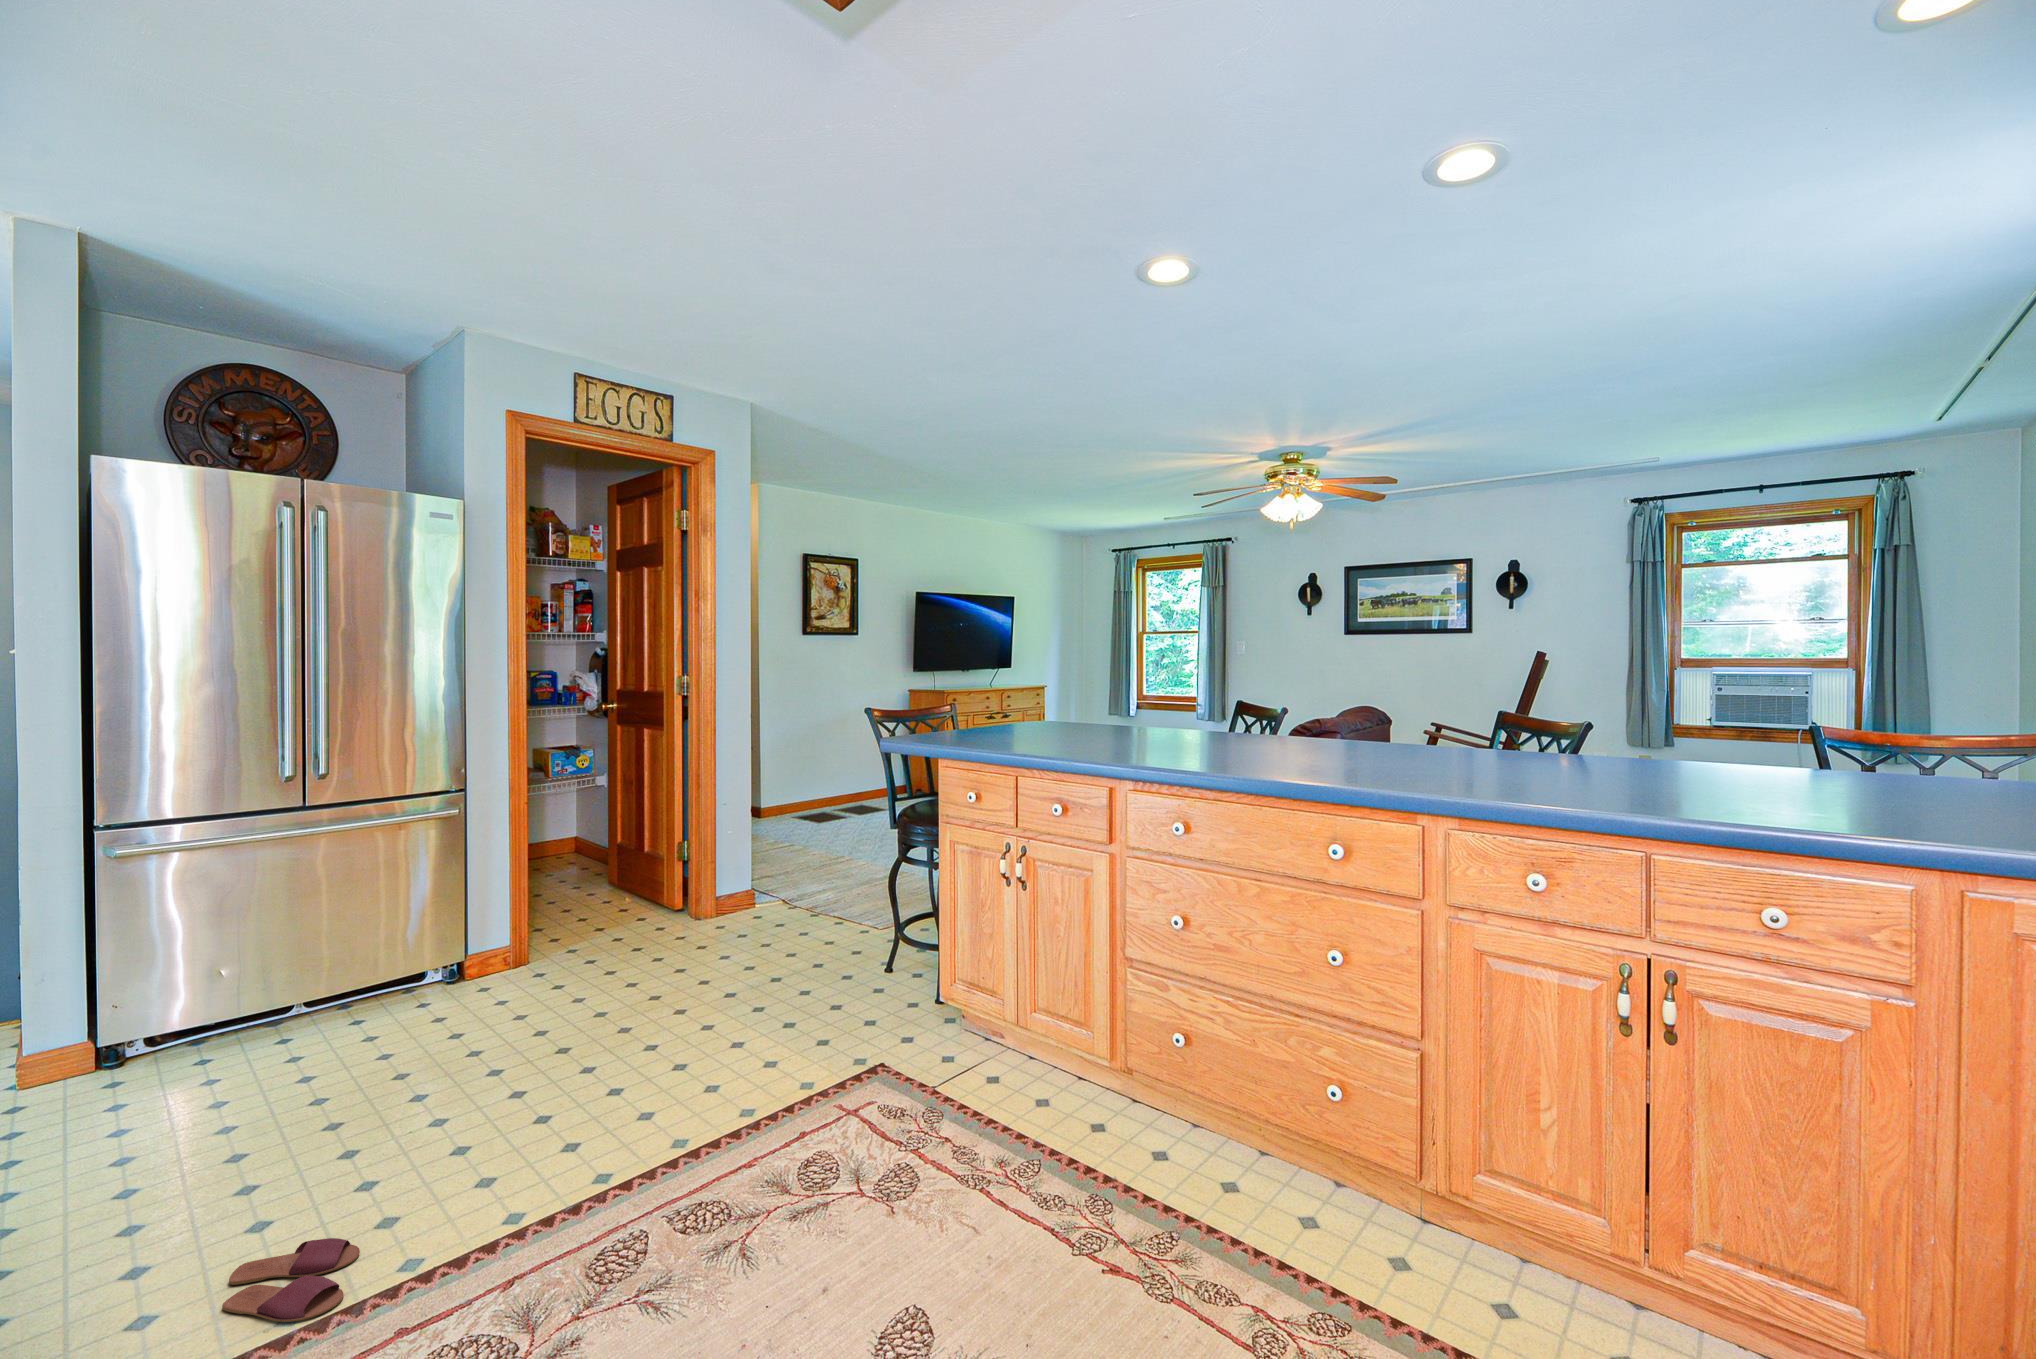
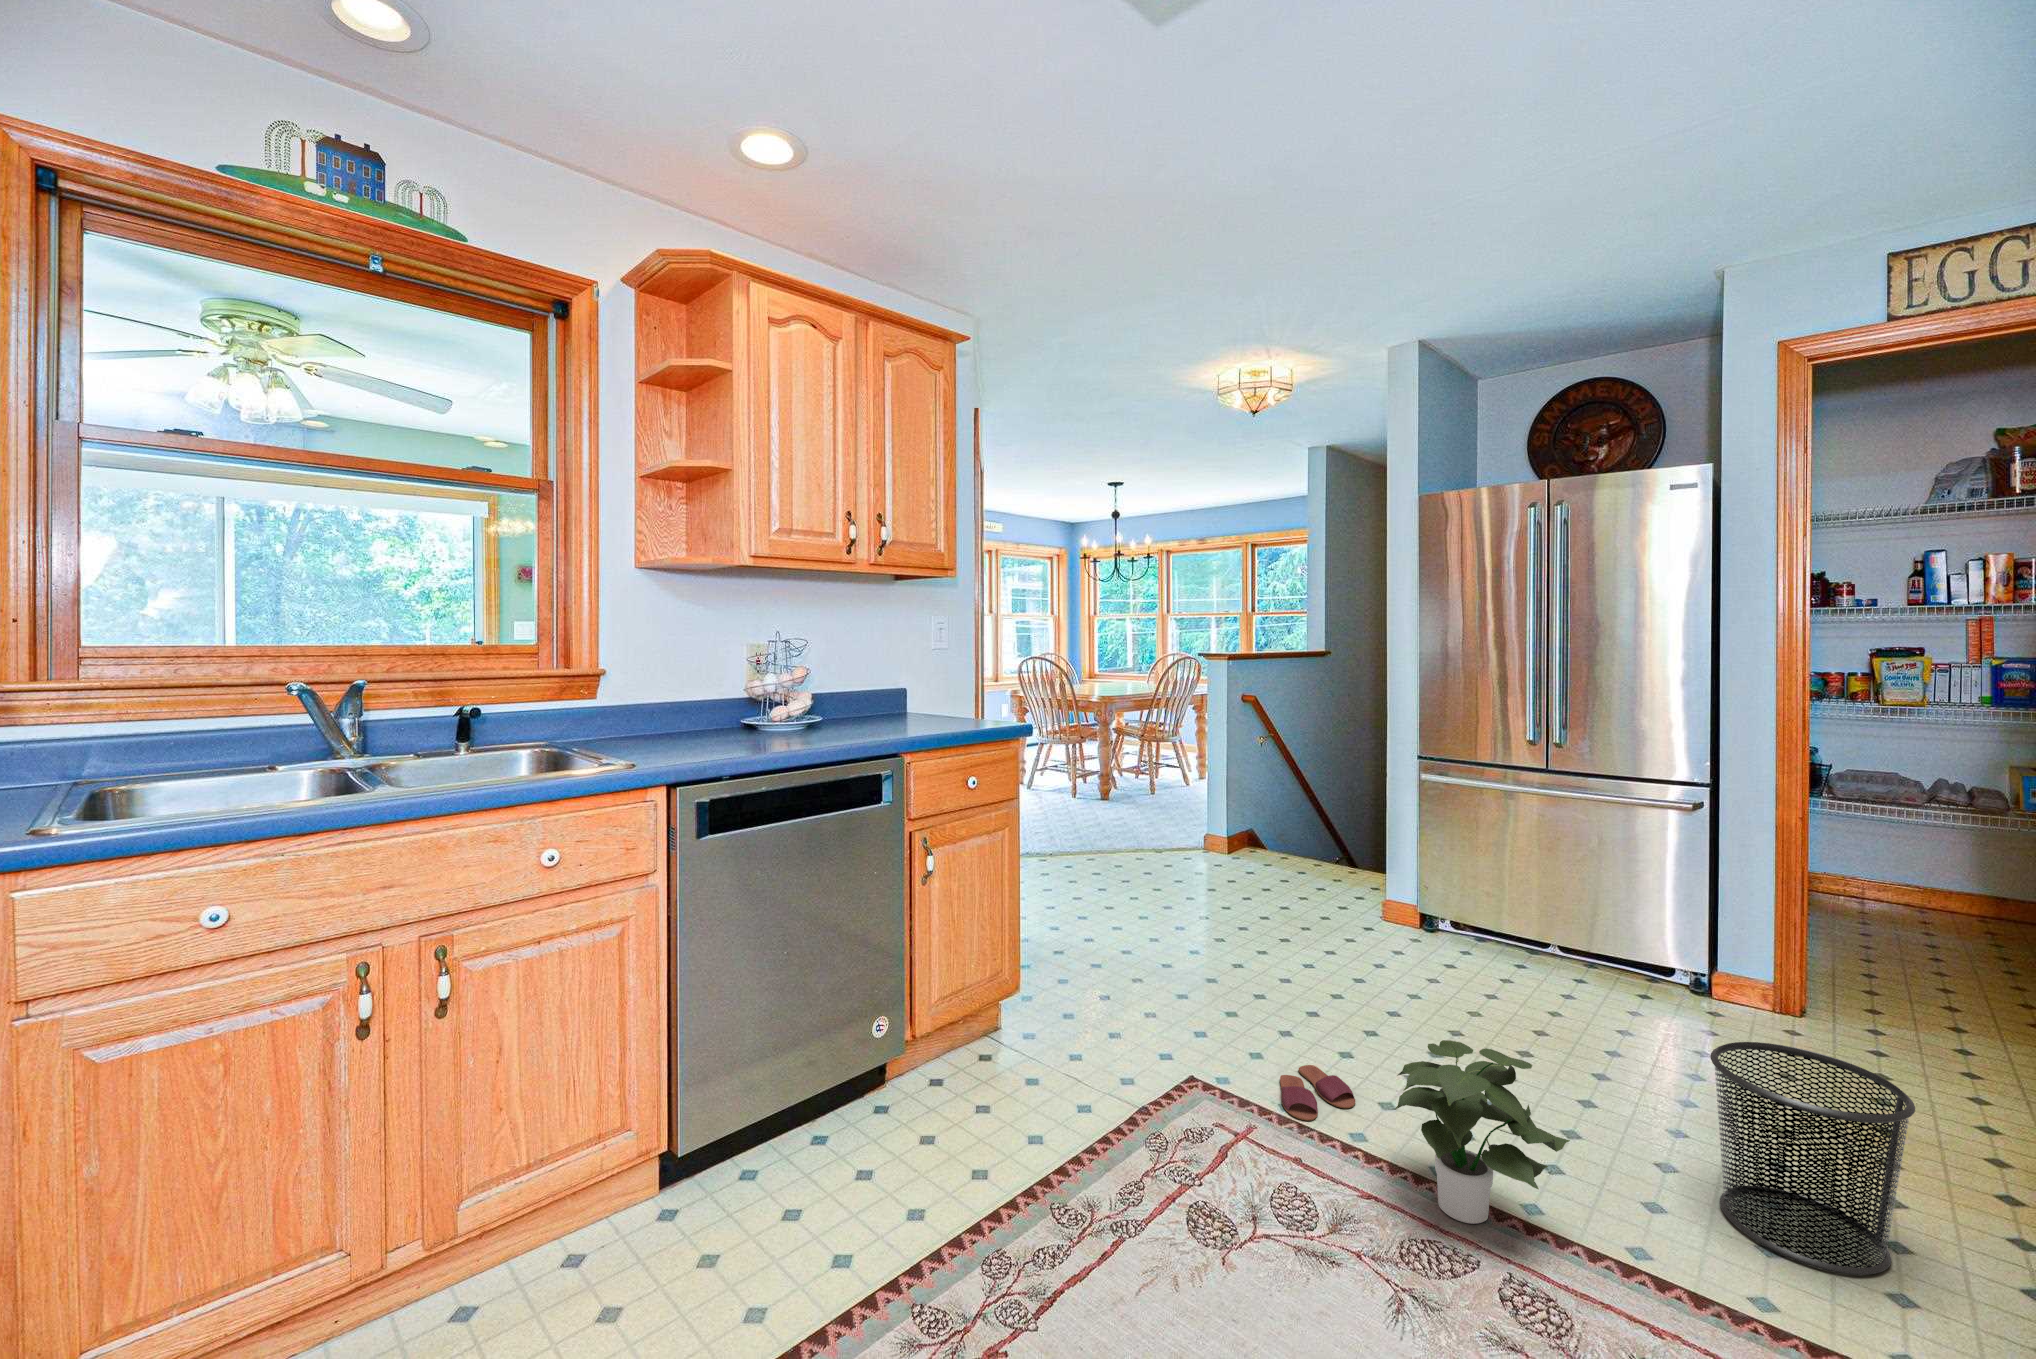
waste bin: none [651,943,761,1089] -> present [1710,1042,1915,1275]
potted plant: none [482,1041,663,1233] -> present [1395,1040,1570,1224]

